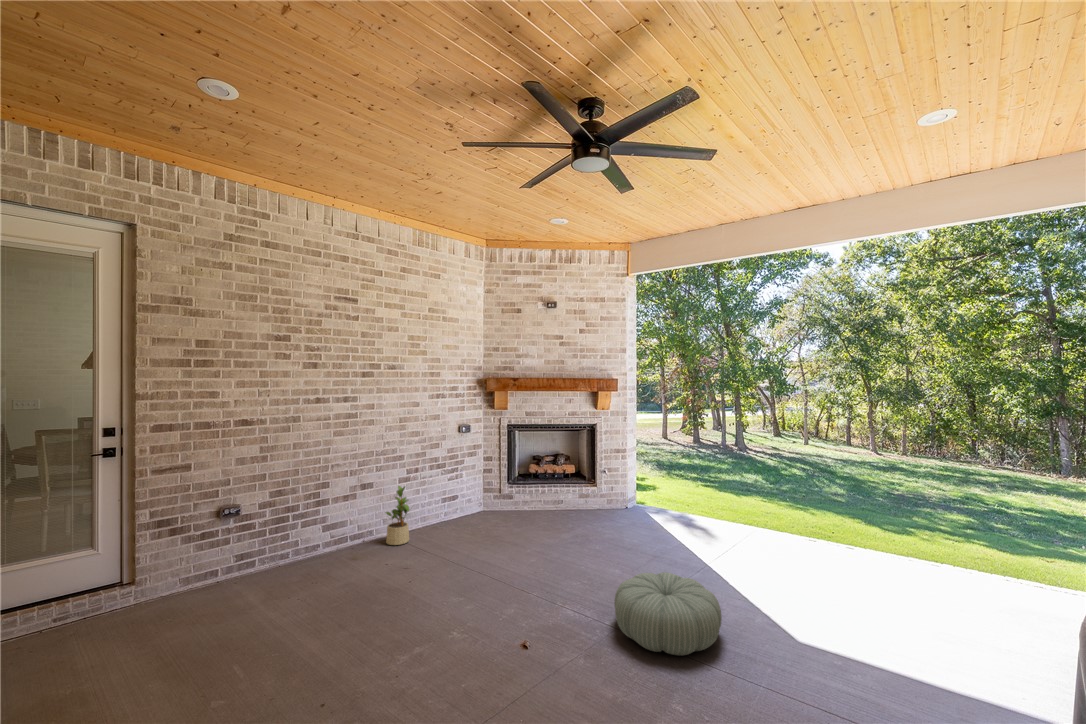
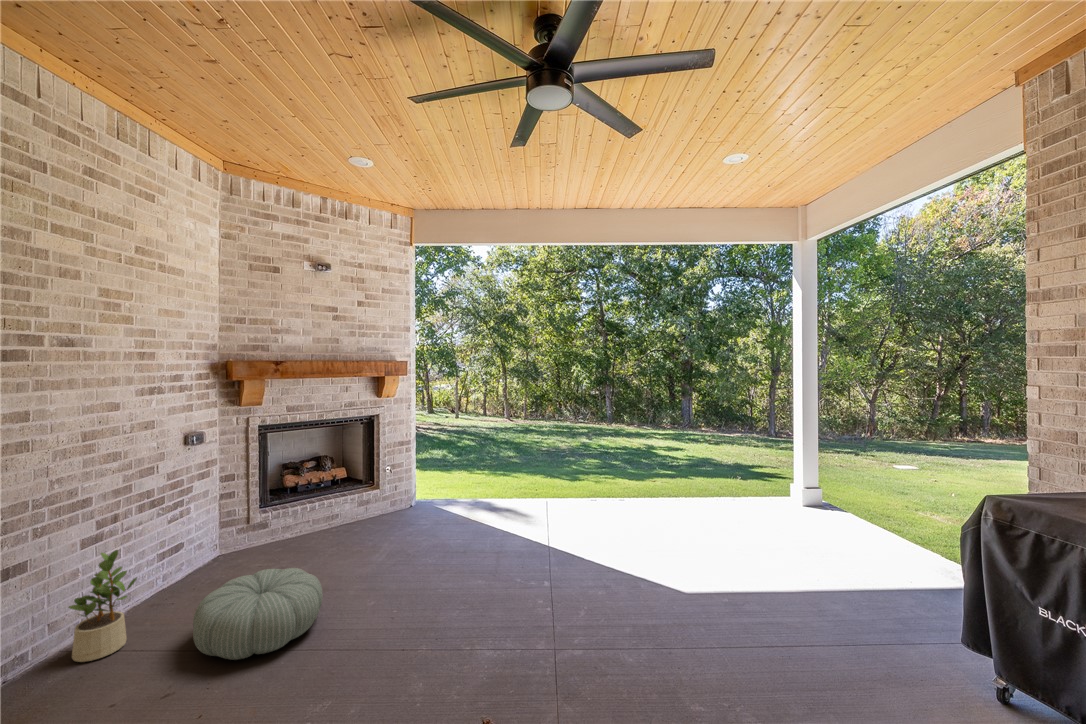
pouf: present [614,572,722,656] -> present [193,568,323,660]

